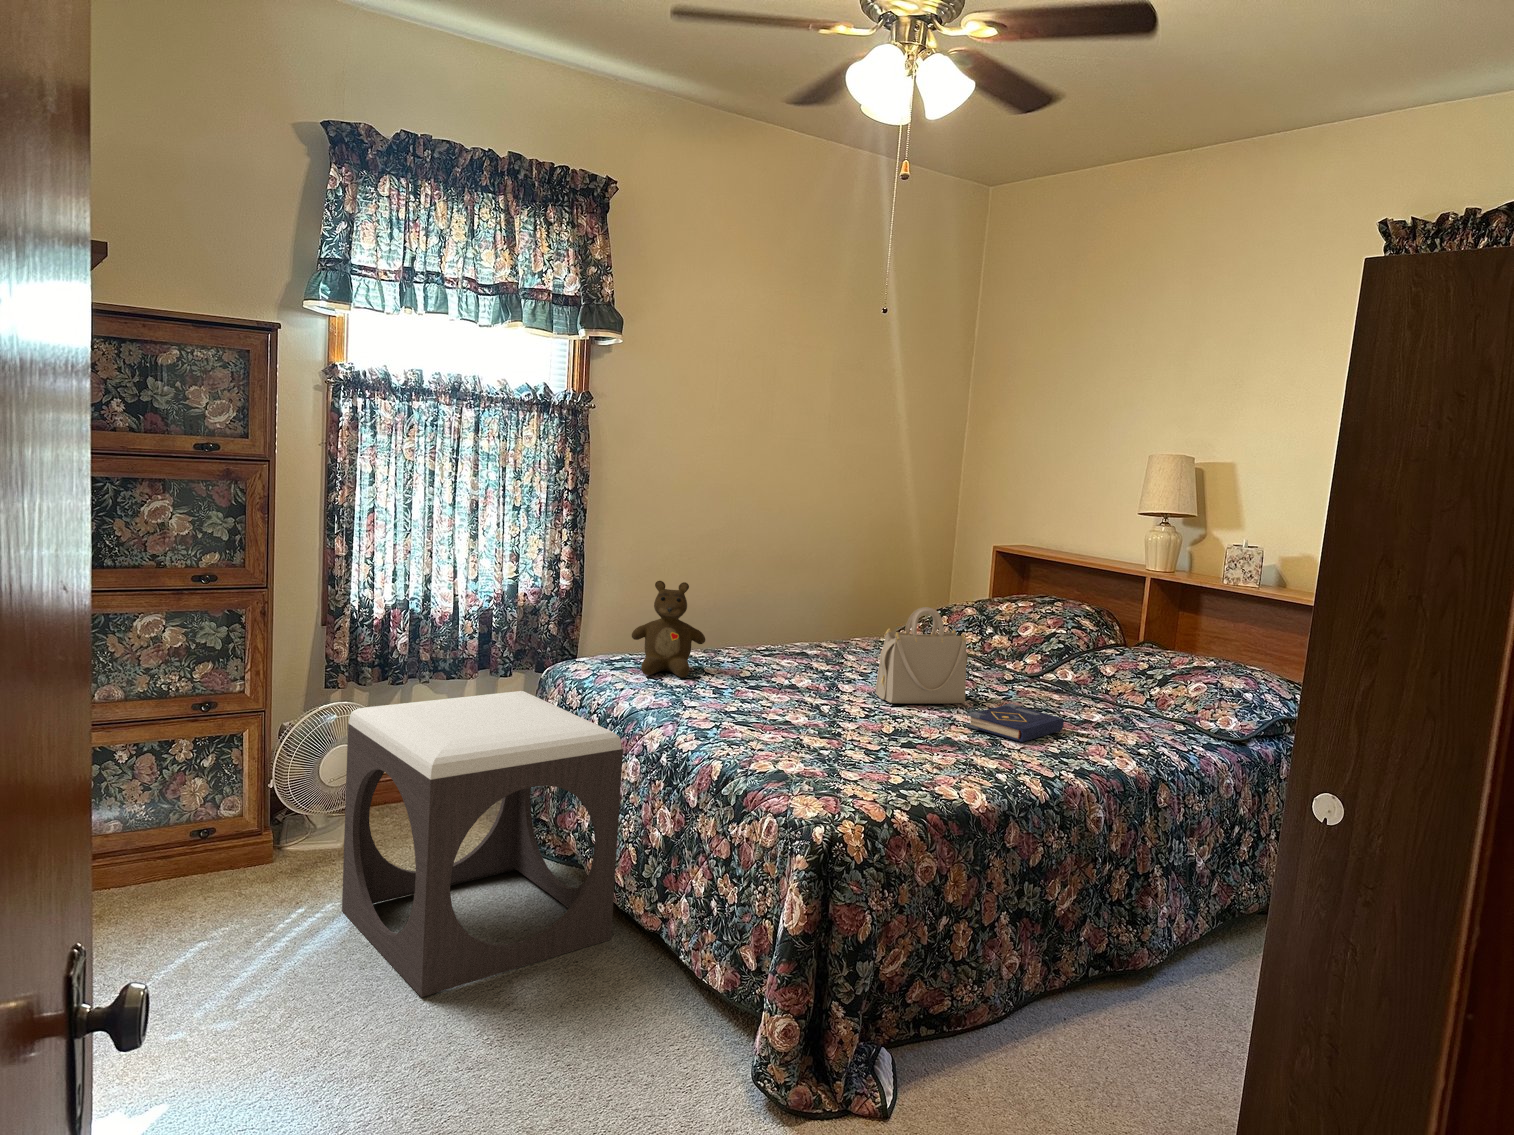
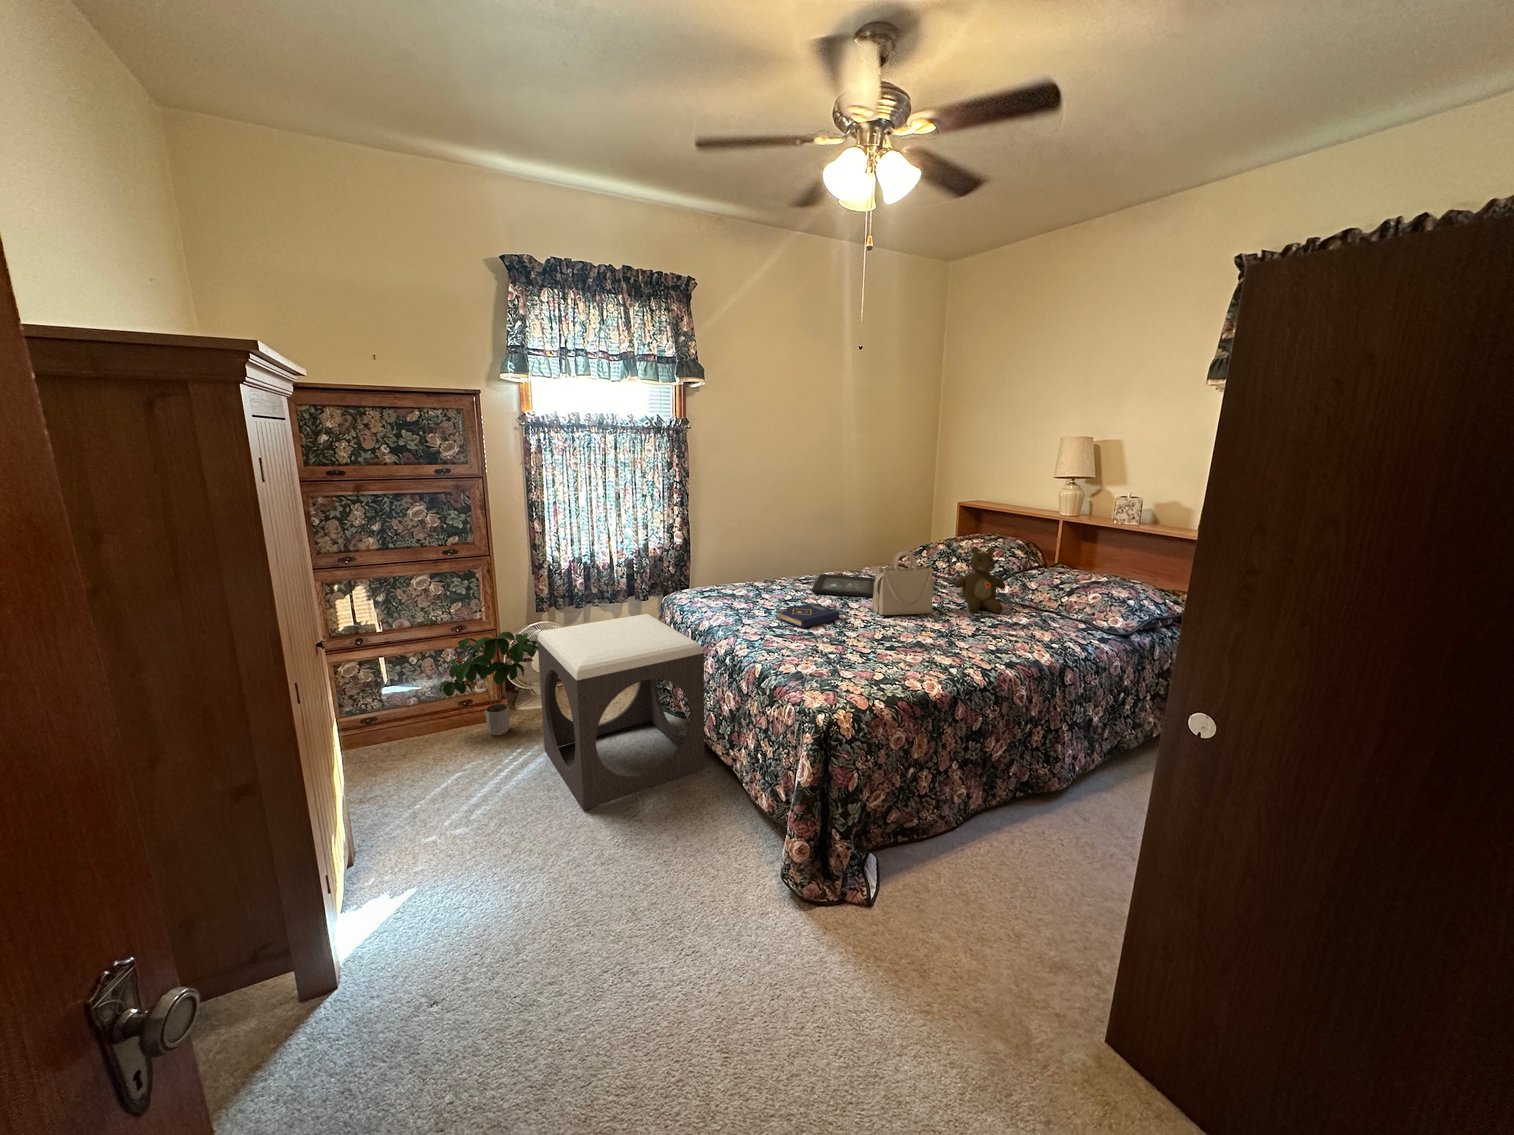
teddy bear: present [632,581,705,677] -> present [954,547,1005,613]
tray: none [780,645,880,679] -> present [812,574,876,597]
book: present [966,703,1064,742] -> present [776,602,840,628]
potted plant: none [163,713,343,887] -> present [439,632,538,735]

